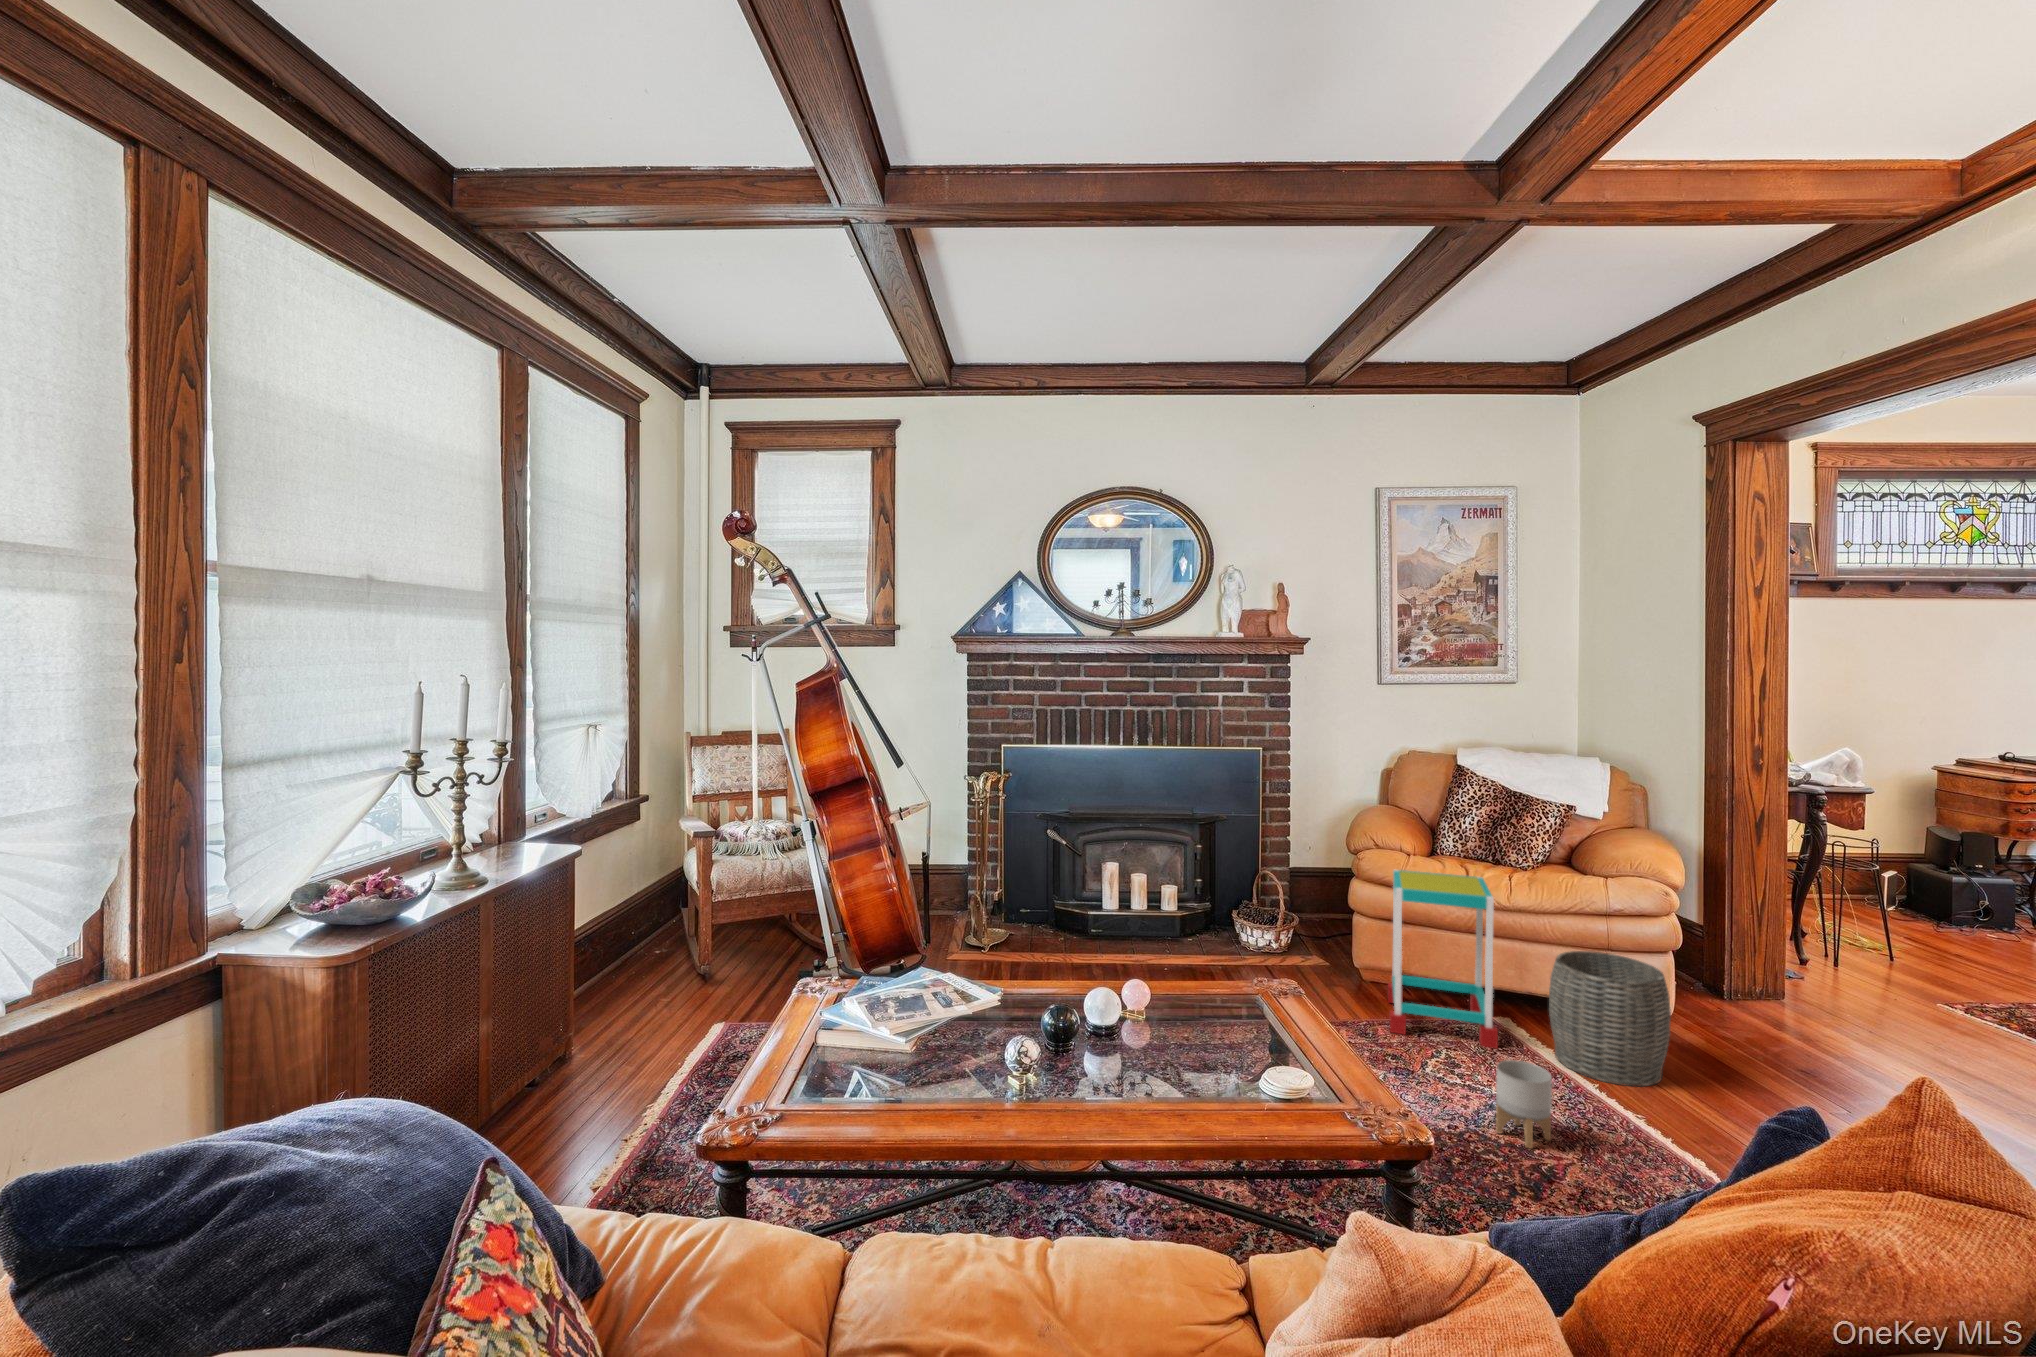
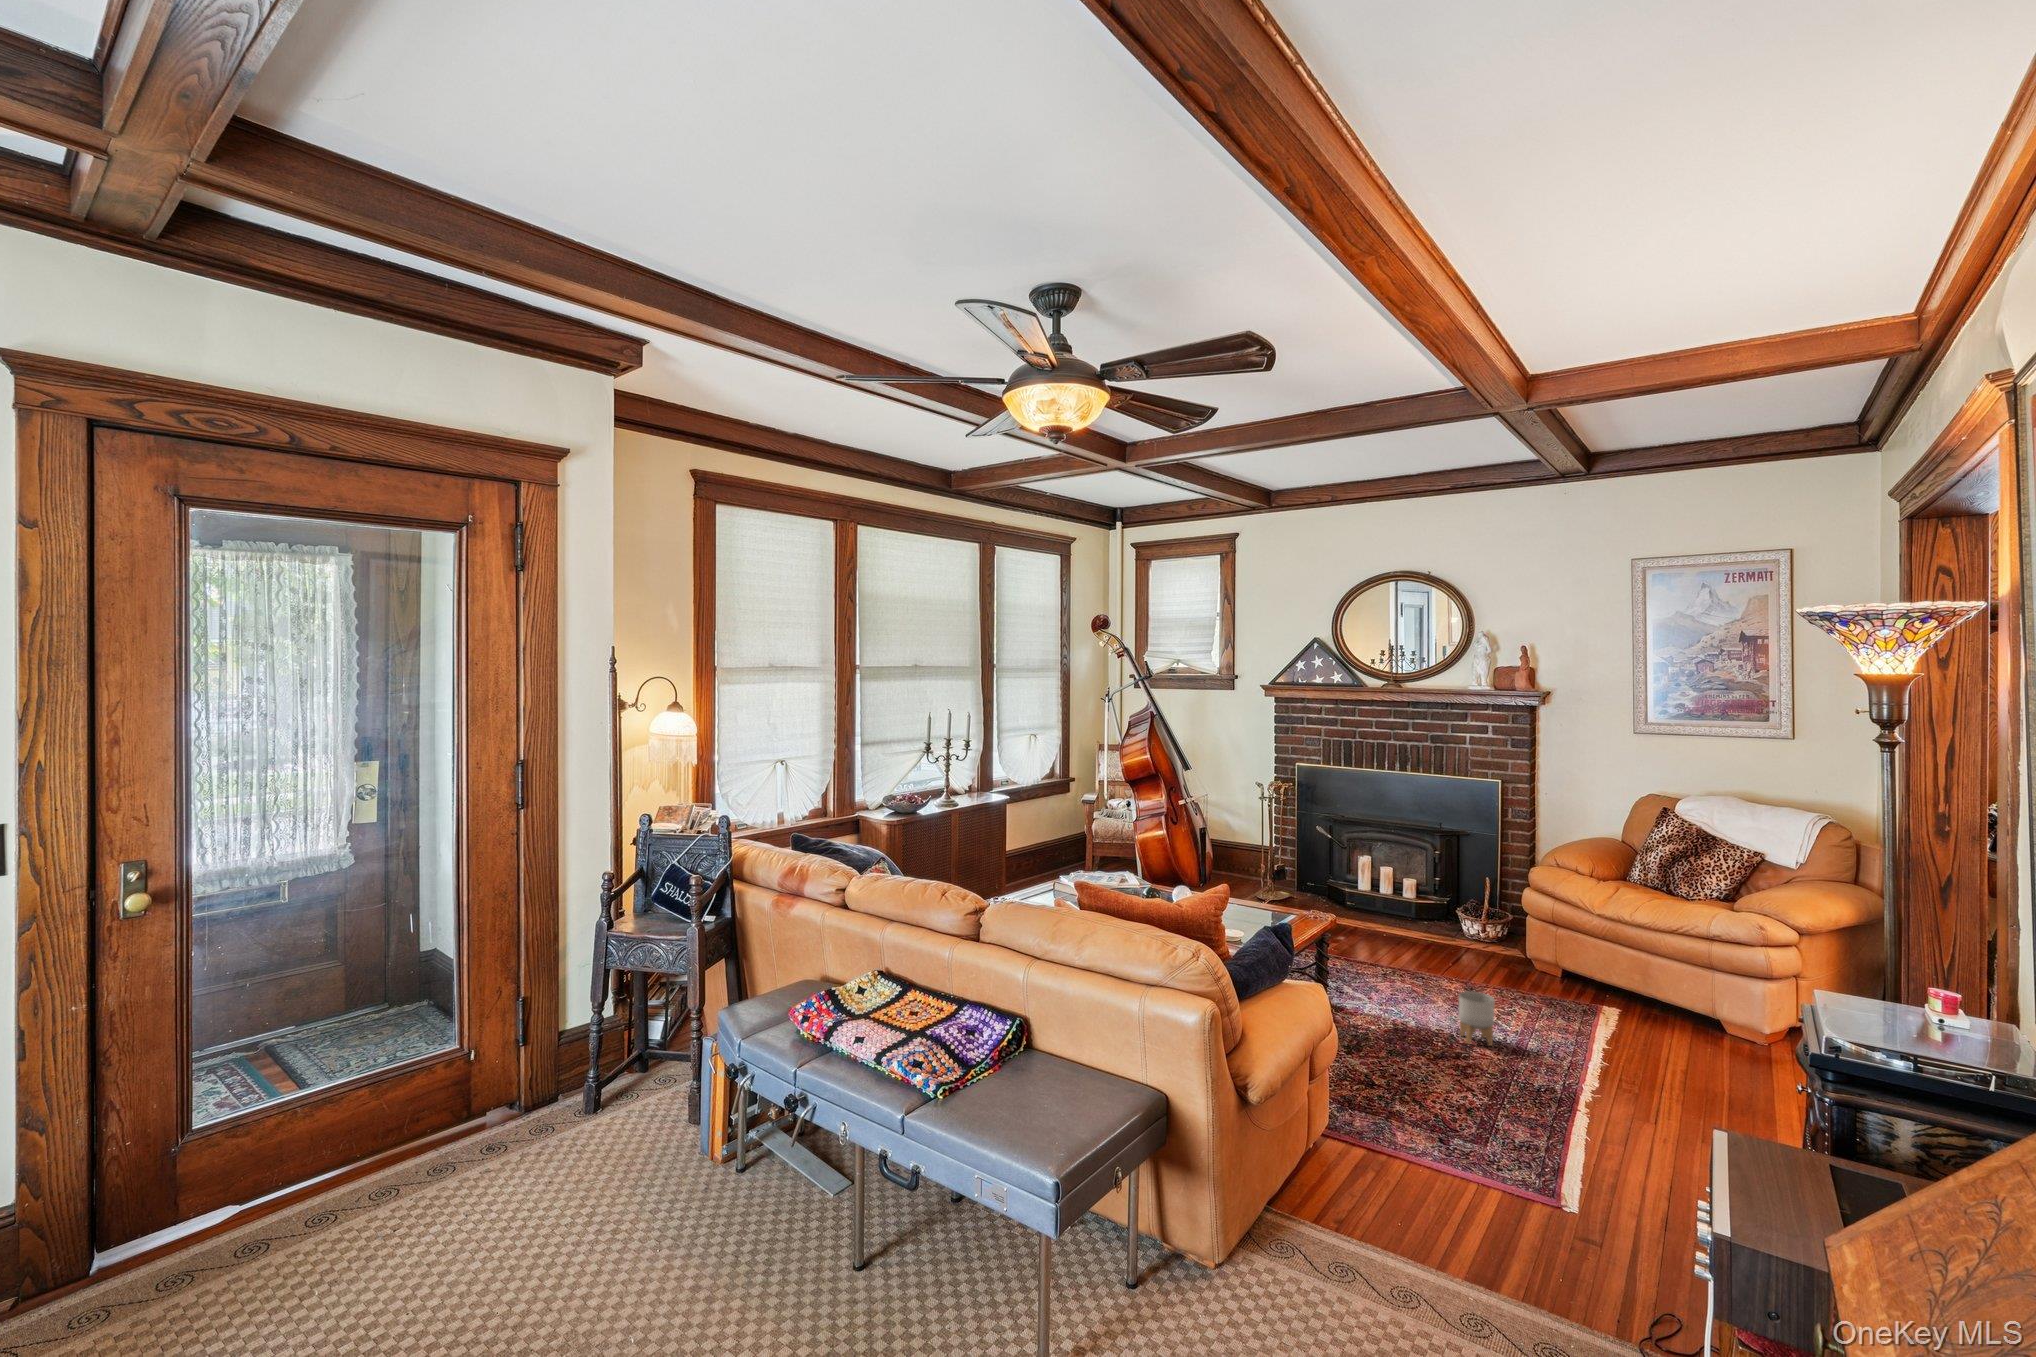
side table: present [1388,870,1498,1048] -> none [1489,880,1602,1016]
woven basket: present [1549,951,1671,1086] -> none [1590,952,1684,1054]

